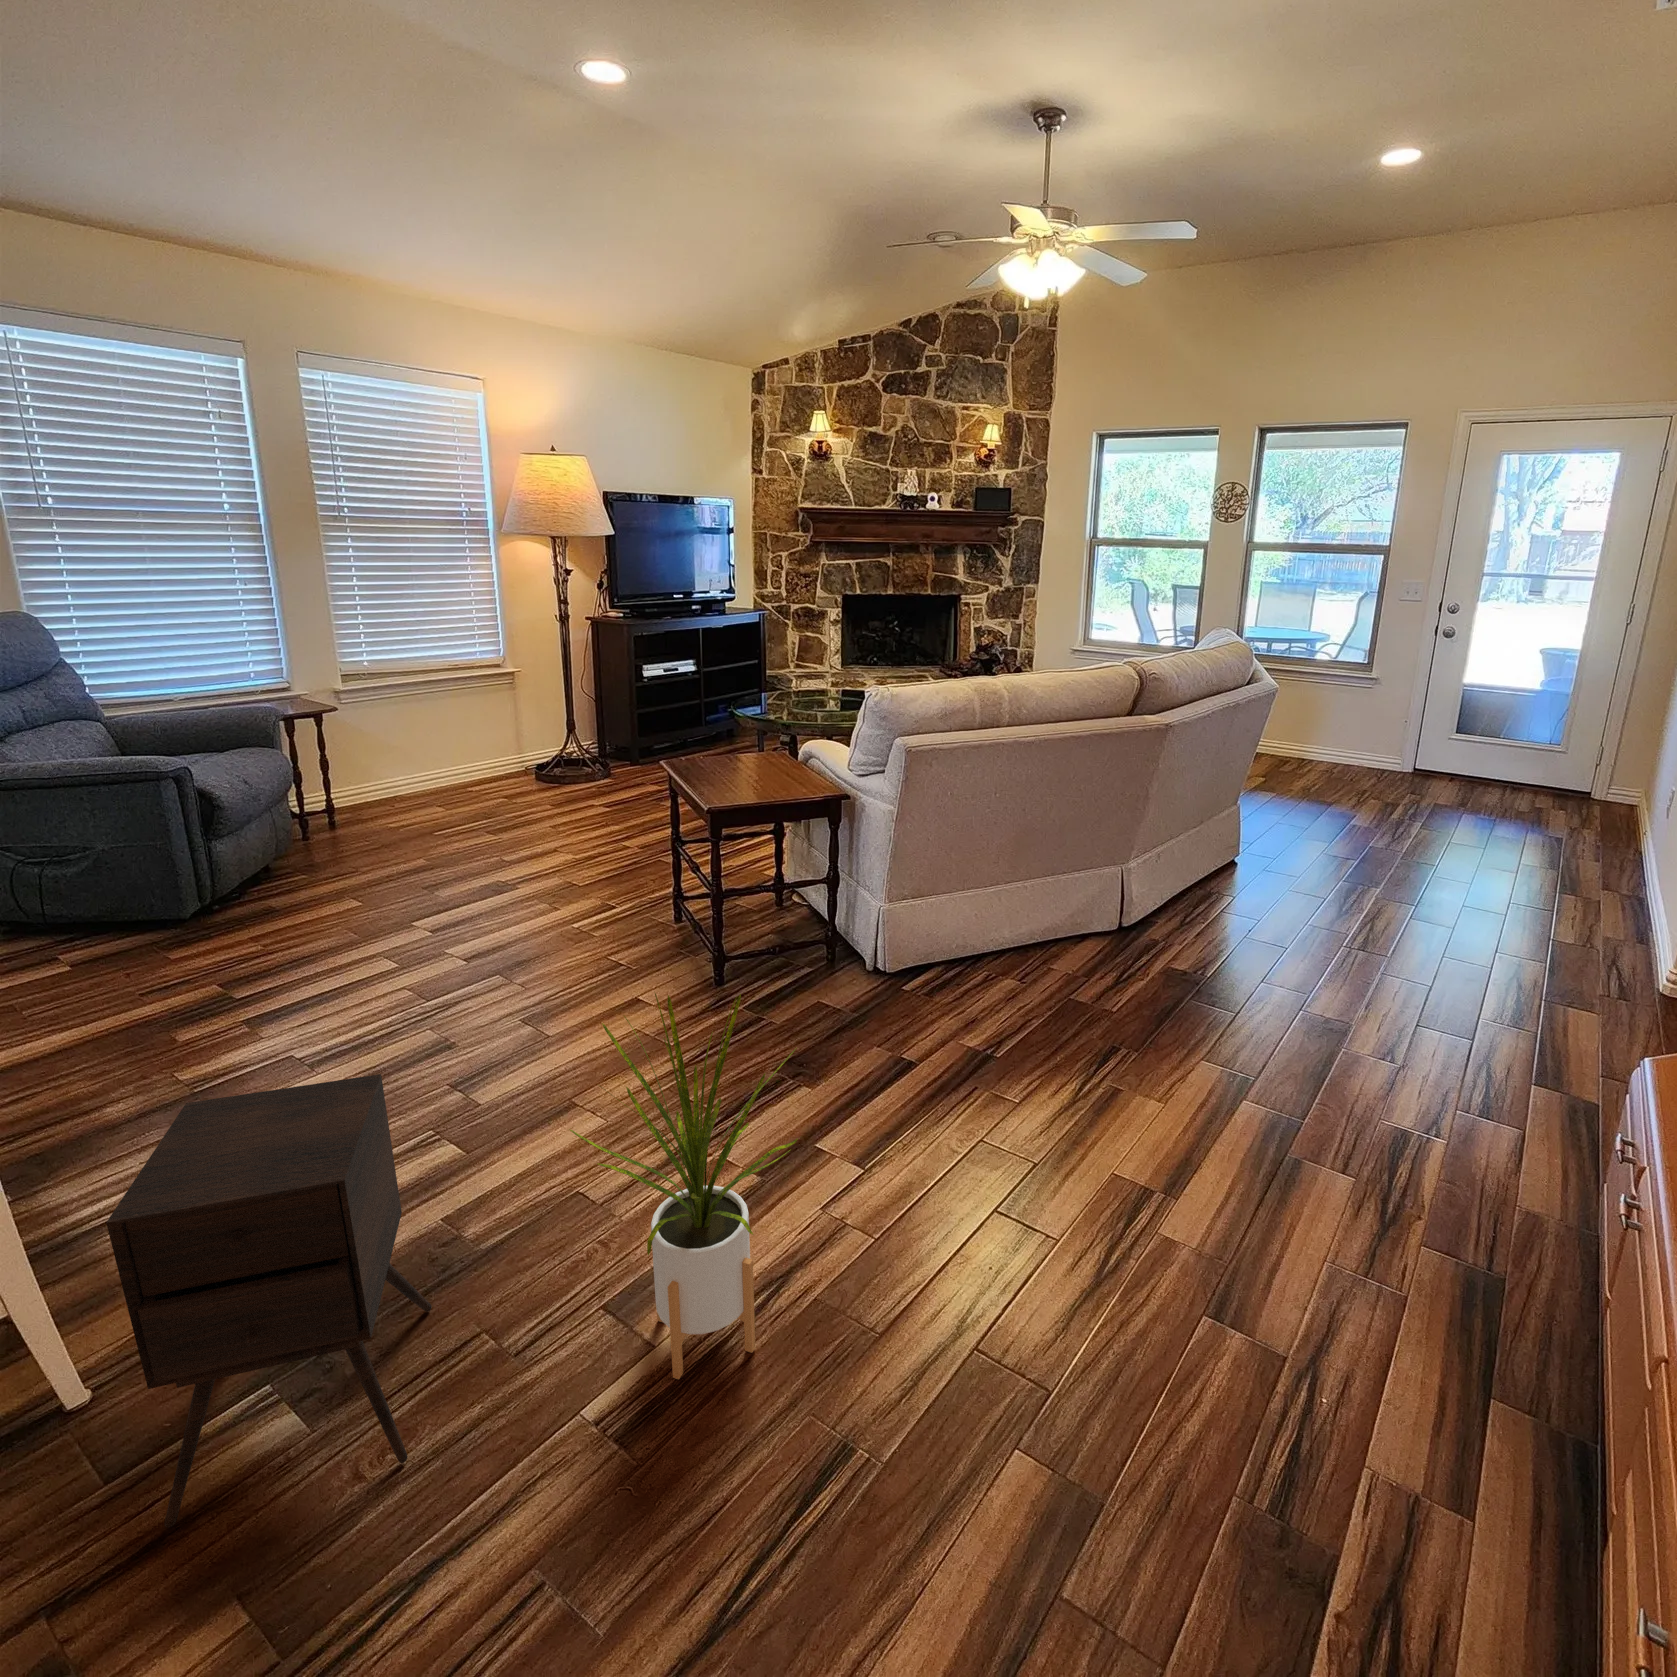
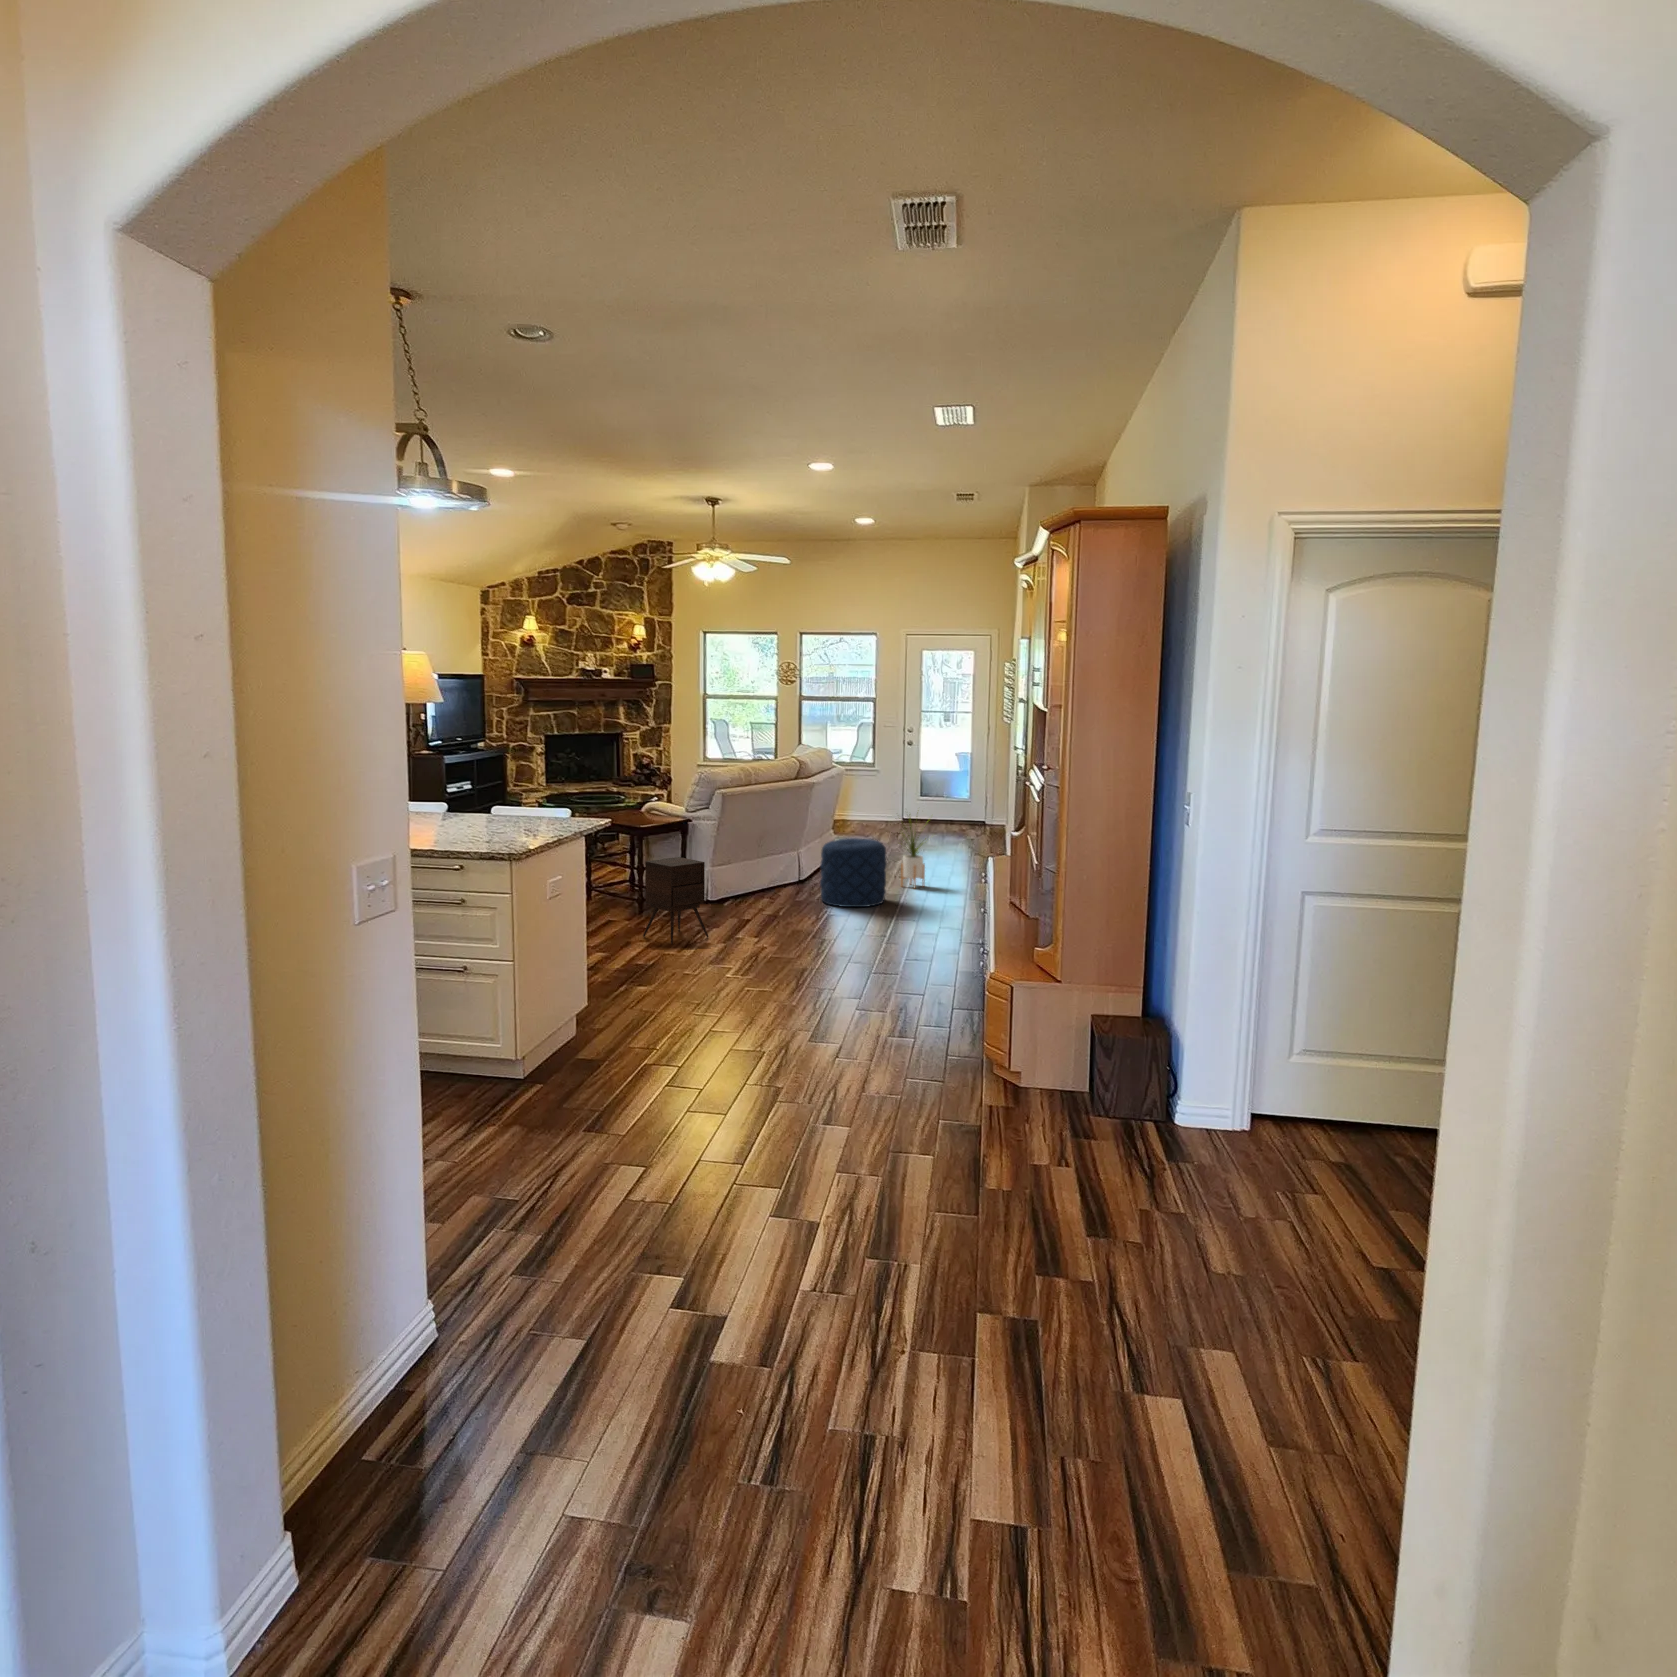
pouf: none [1086,950,1341,1244] -> present [820,838,887,907]
house plant: present [569,993,797,1379] -> present [901,818,926,886]

